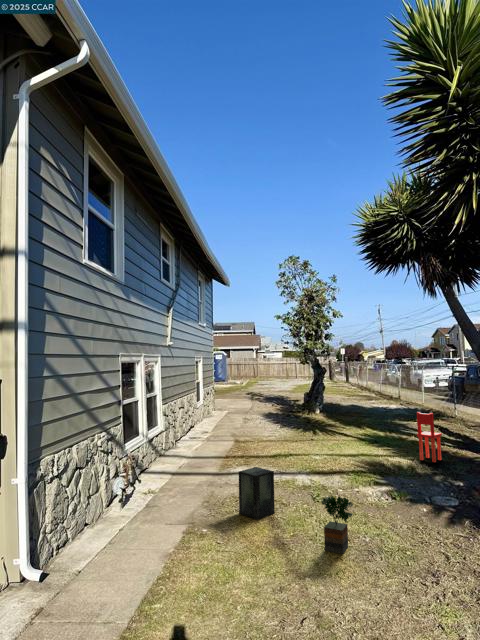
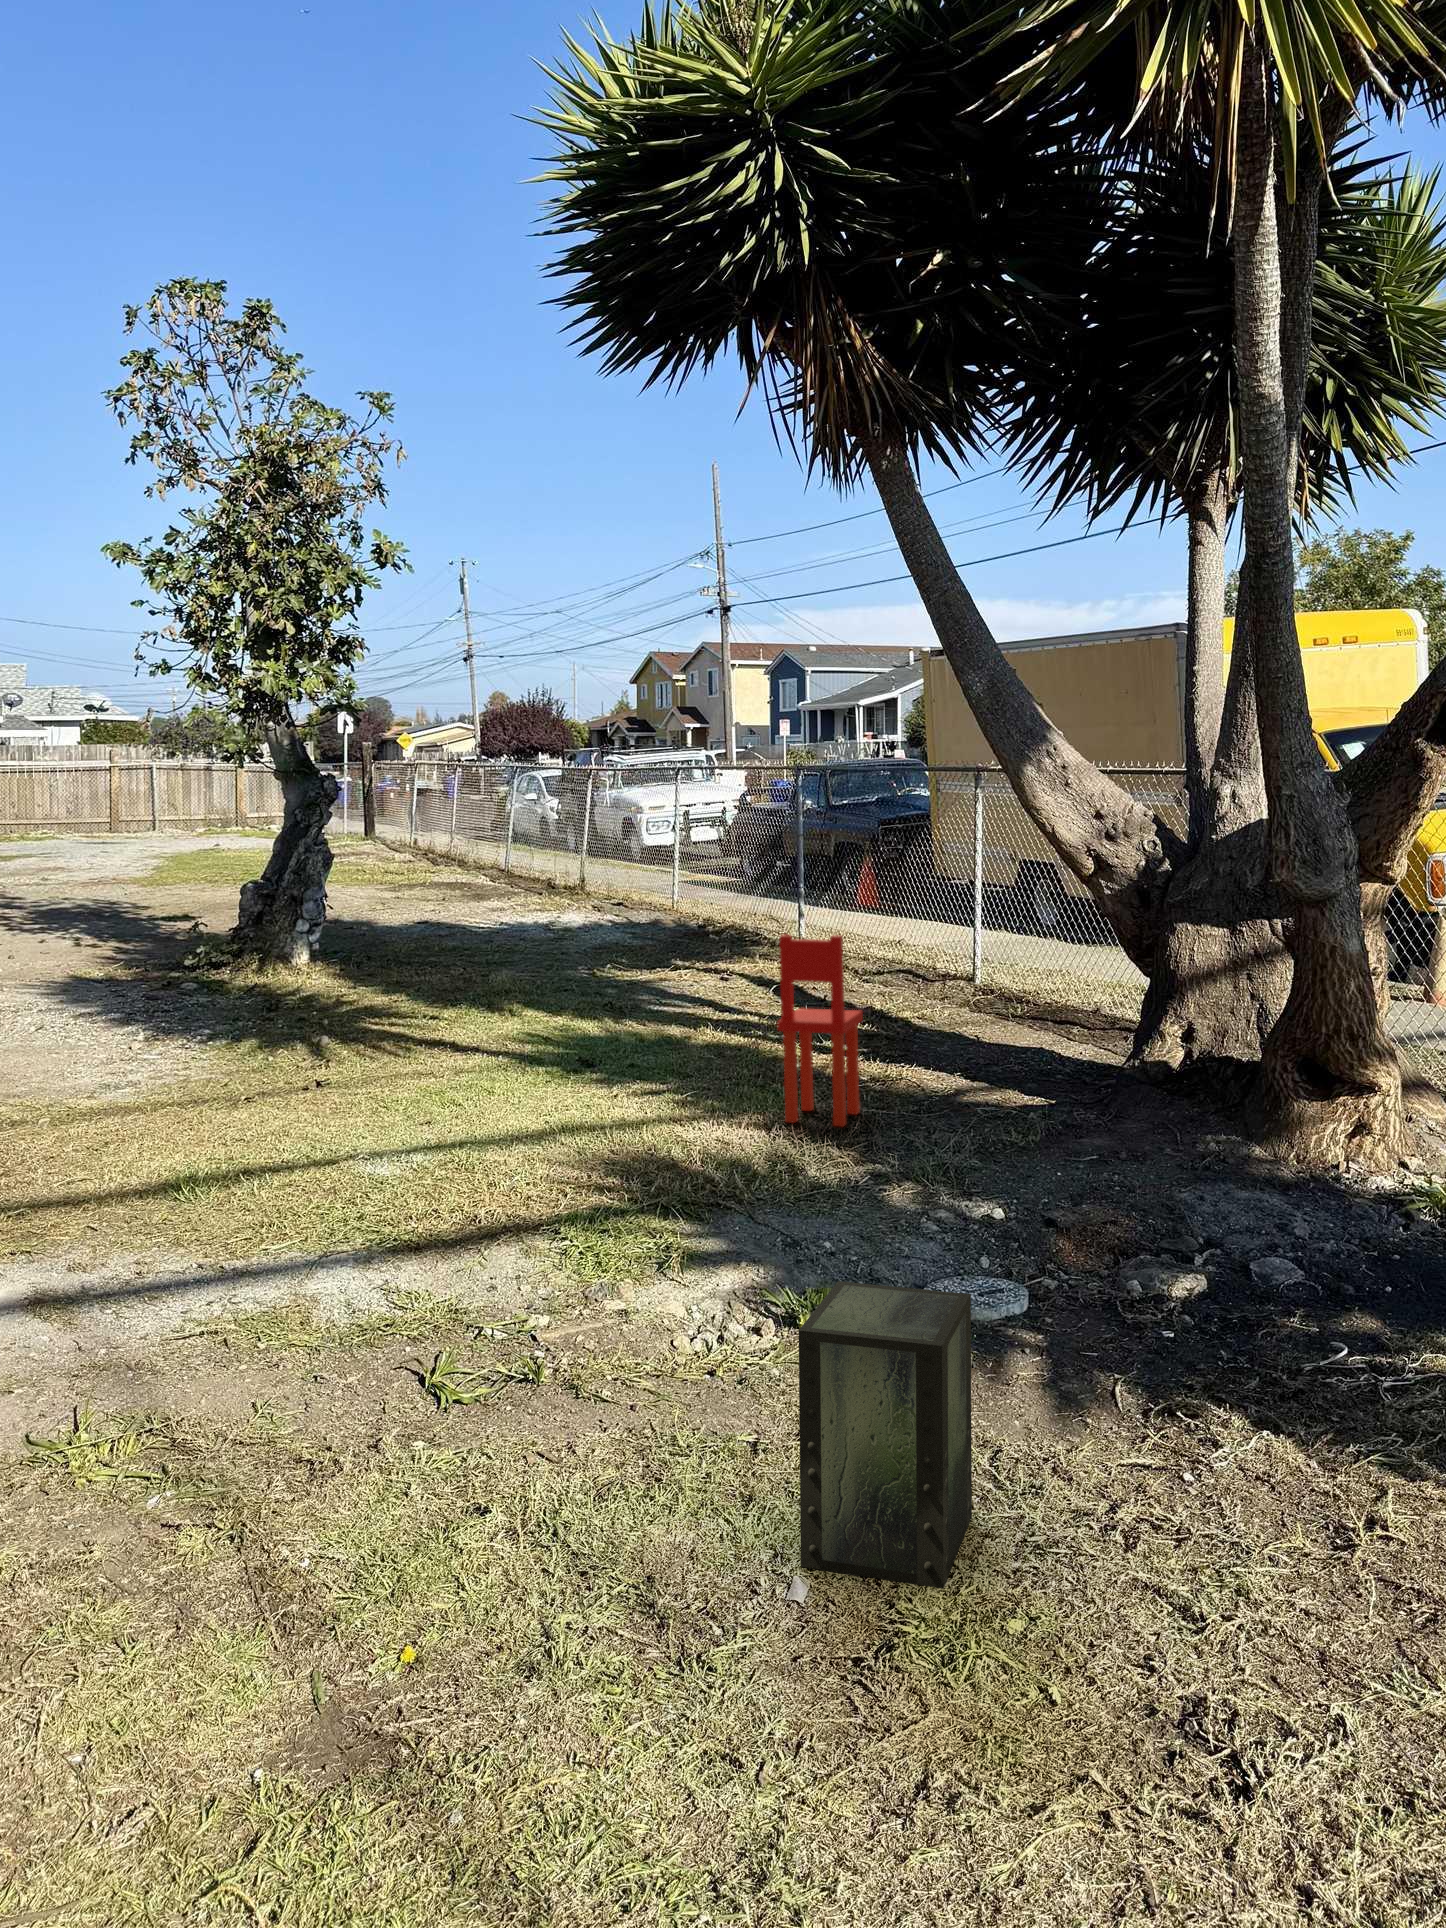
storage box: present [239,467,275,520] -> present [799,1281,972,1588]
potted tree: present [322,496,353,554] -> none [603,1423,796,1747]

